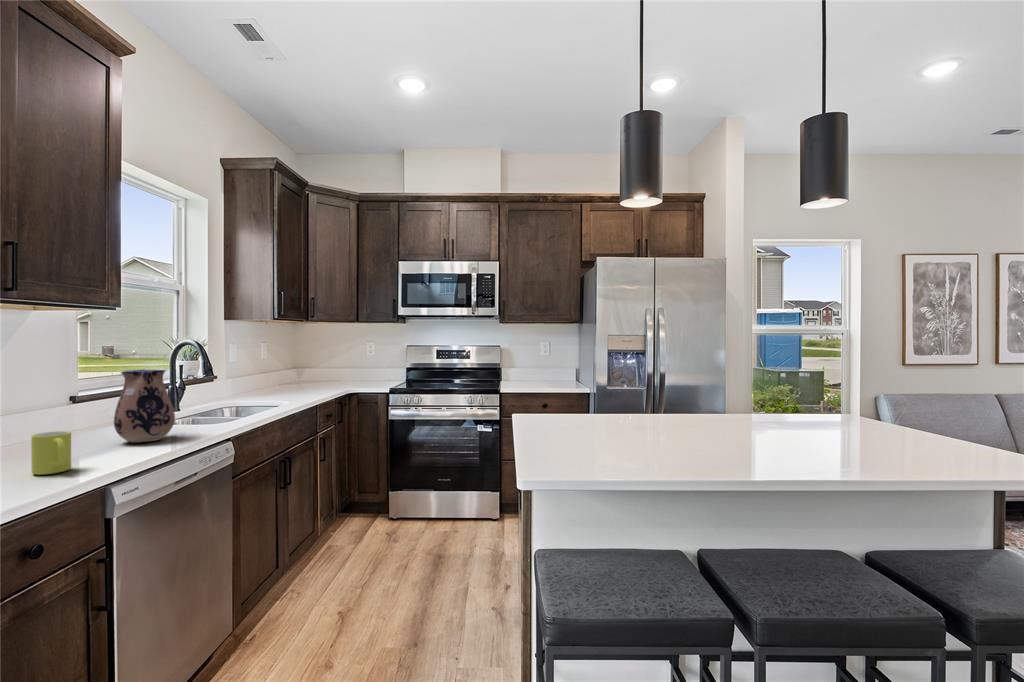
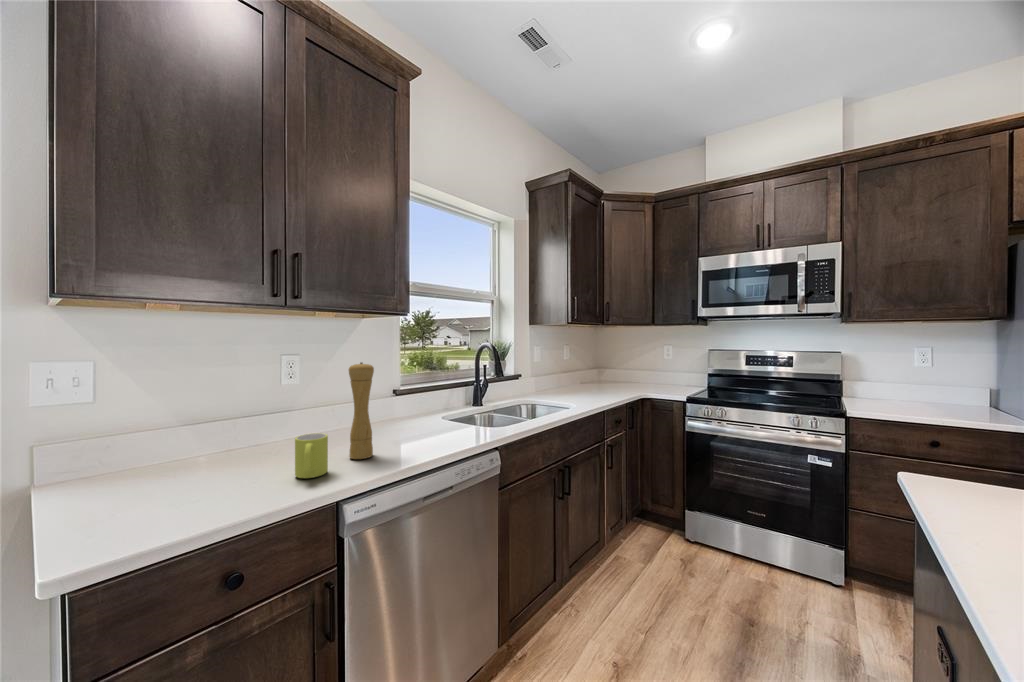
pepper mill: none [73,360,105,458] -> present [349,362,374,459]
ceramic pitcher: present [114,370,175,443] -> none [396,371,445,445]

